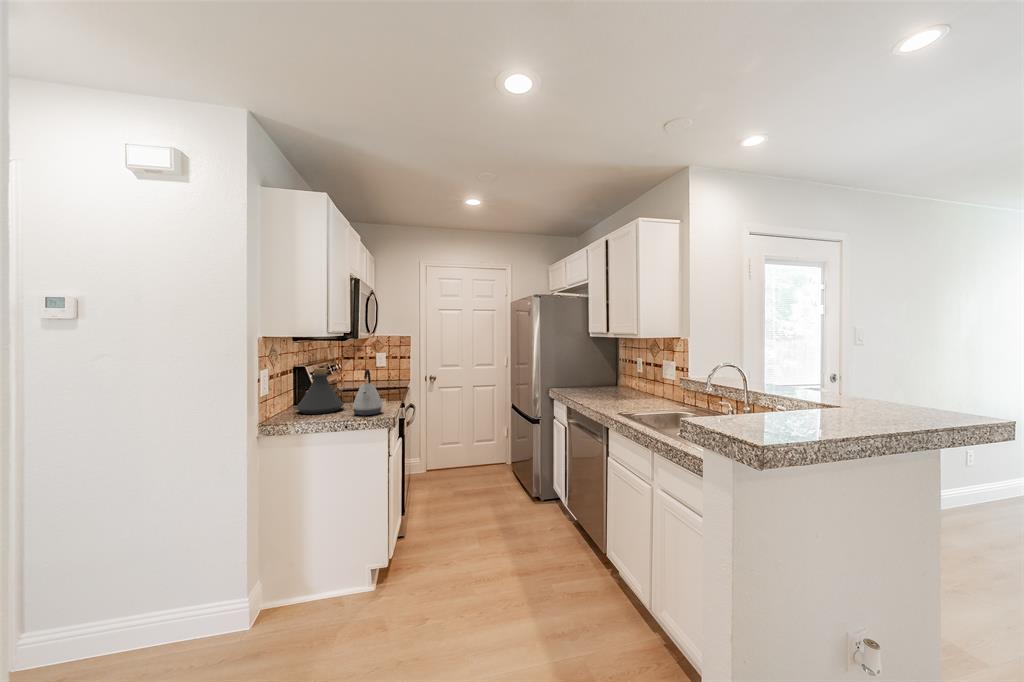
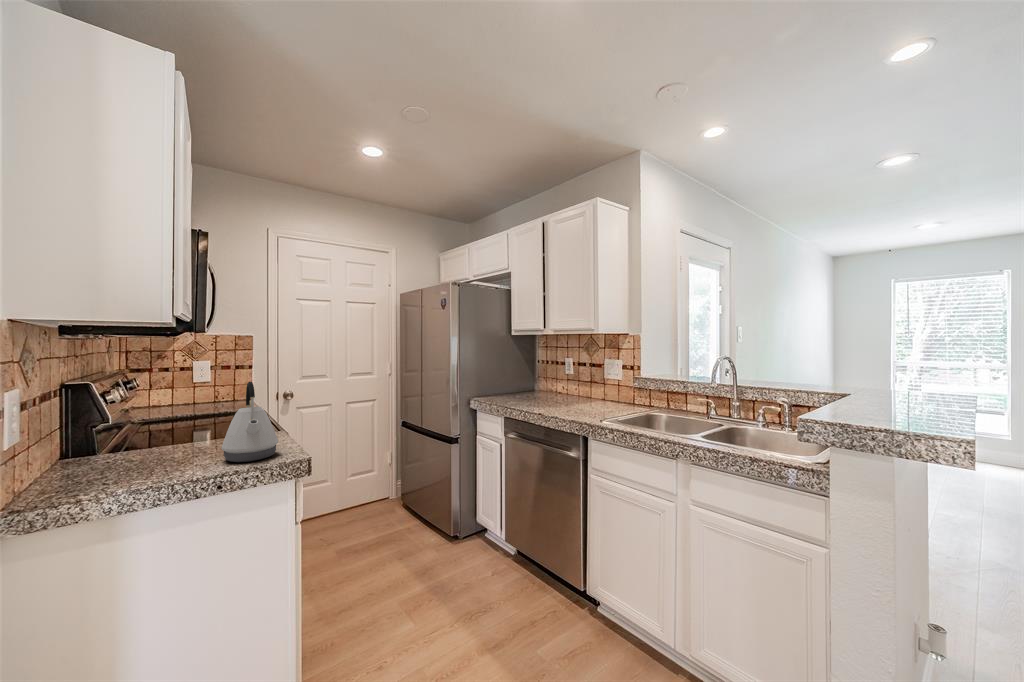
bottle: present [296,368,344,414] -> none [81,384,189,472]

